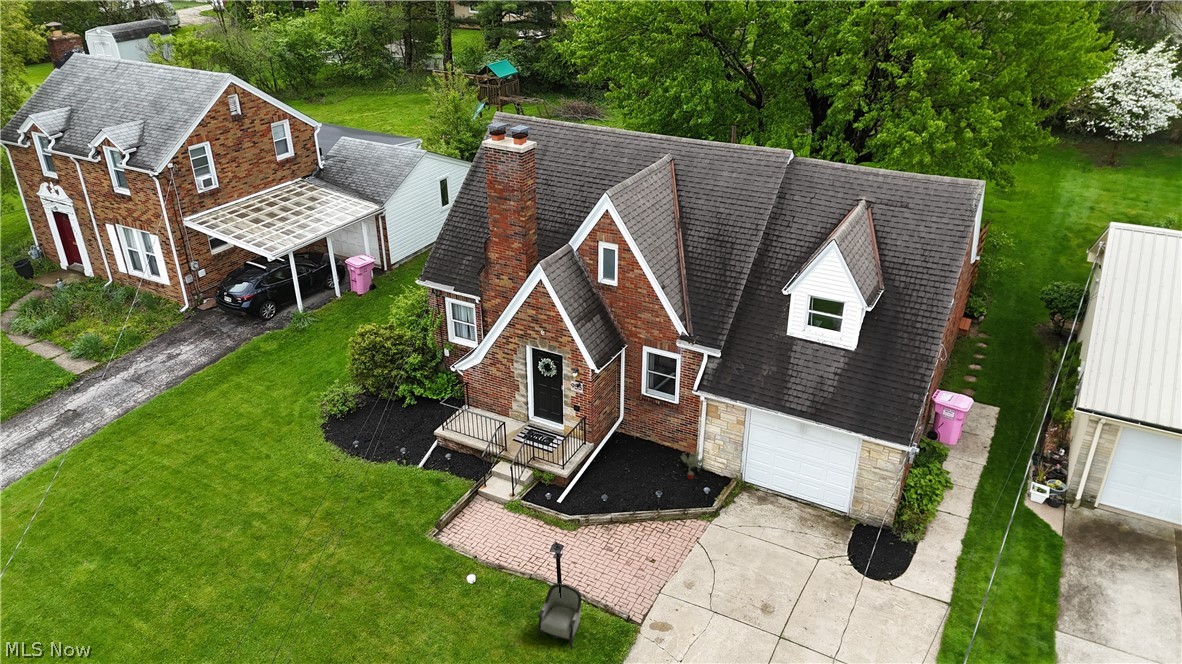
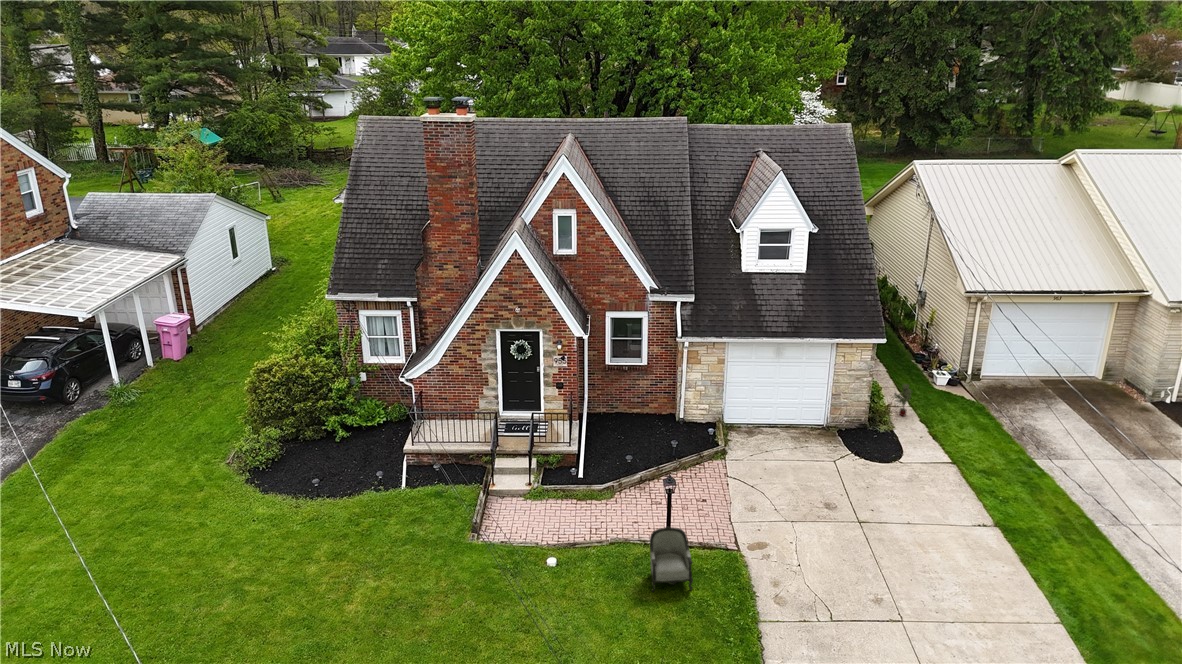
potted tree: present [681,451,704,479] -> present [894,384,911,416]

